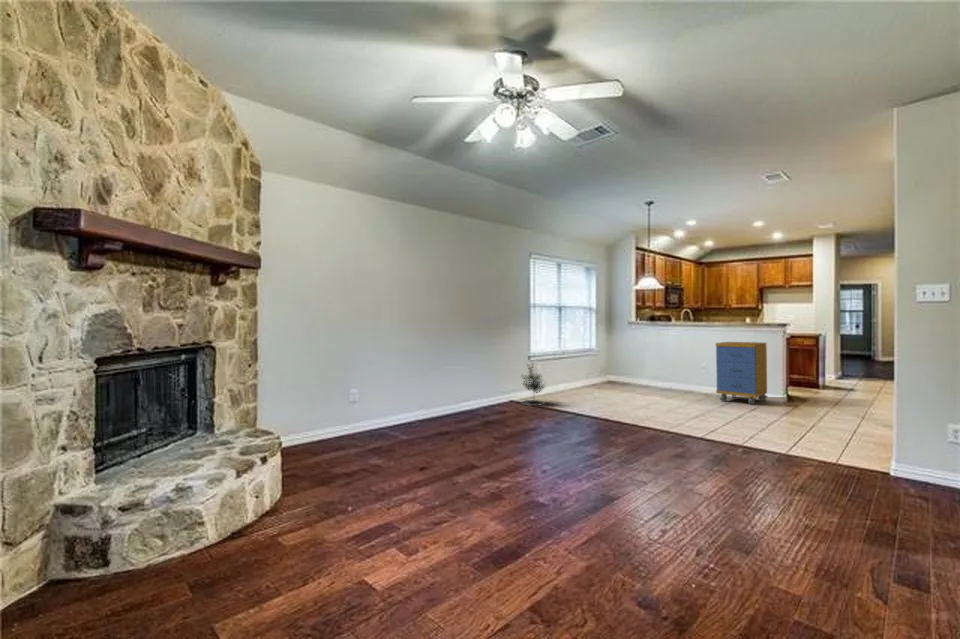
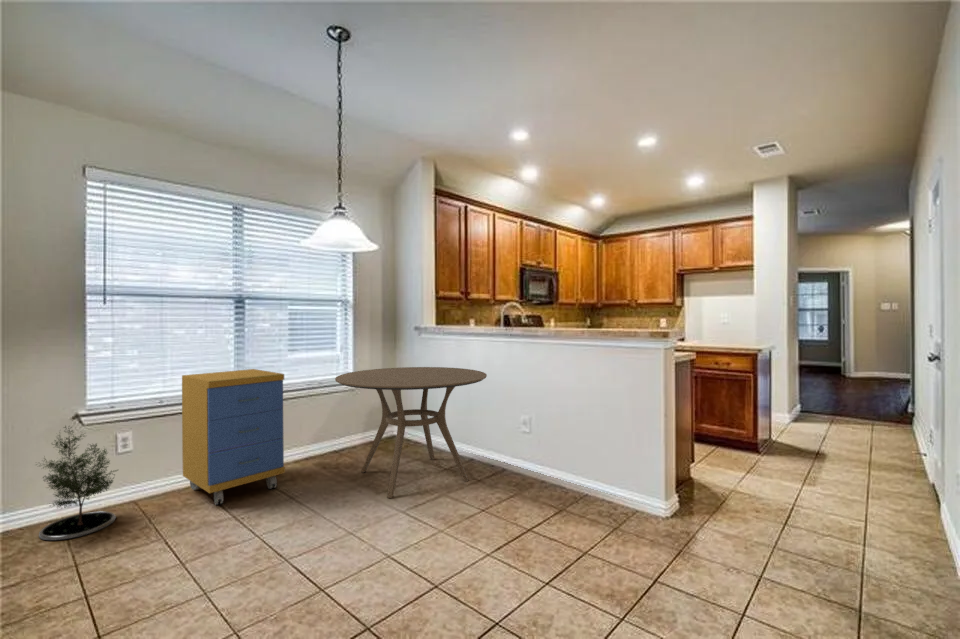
storage cabinet: present [716,342,767,404] -> present [182,369,285,505]
dining table: none [611,343,688,398] -> present [335,367,487,498]

